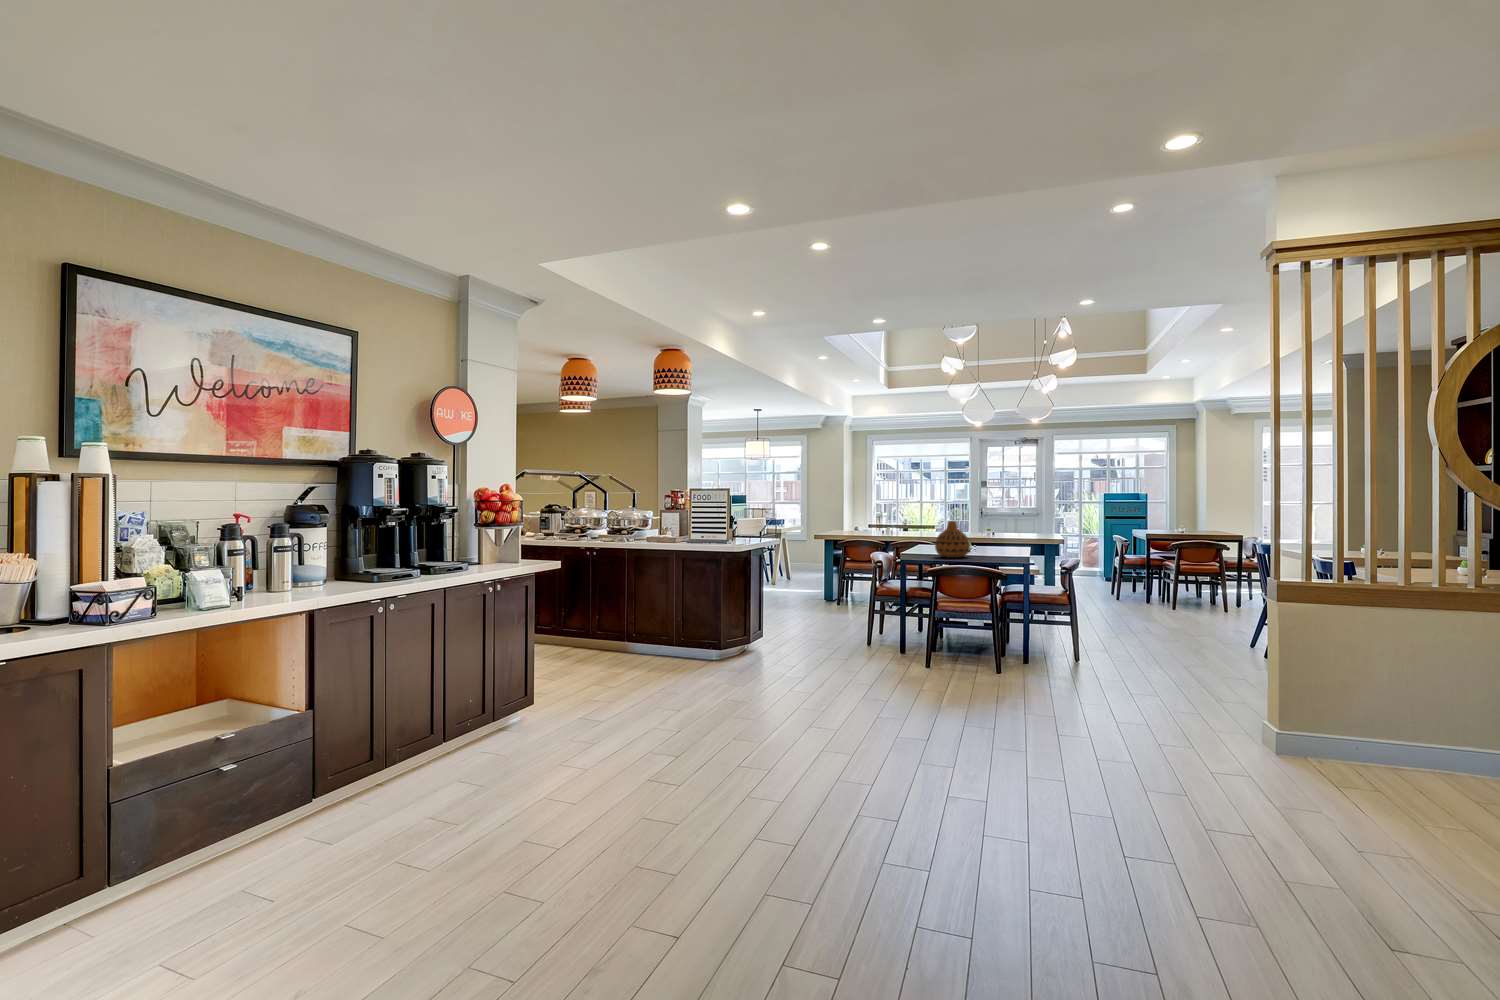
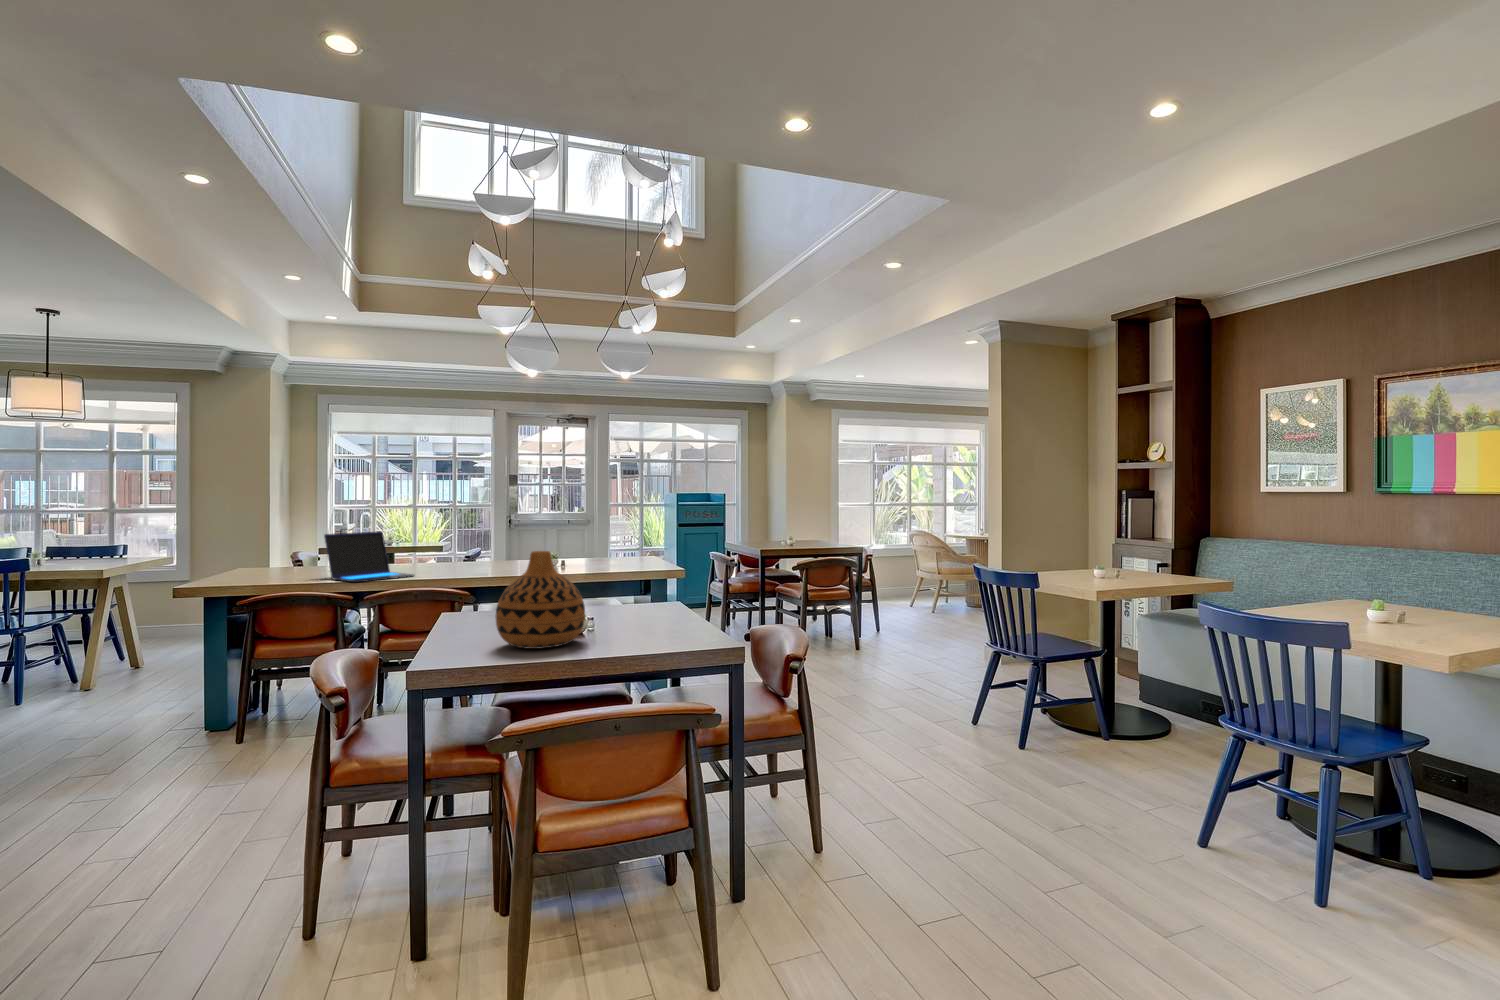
laptop: none [874,515,915,539] -> present [324,531,414,582]

